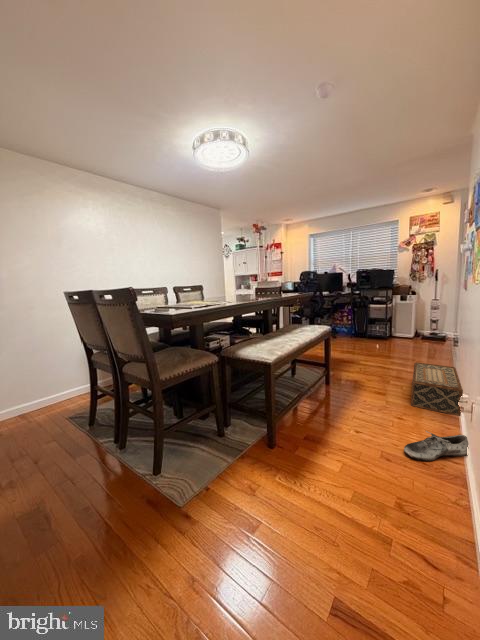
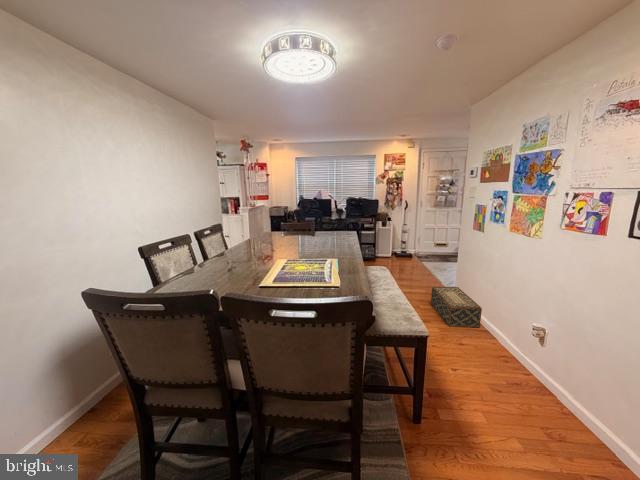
shoe: present [404,431,469,461] -> none [482,346,512,376]

